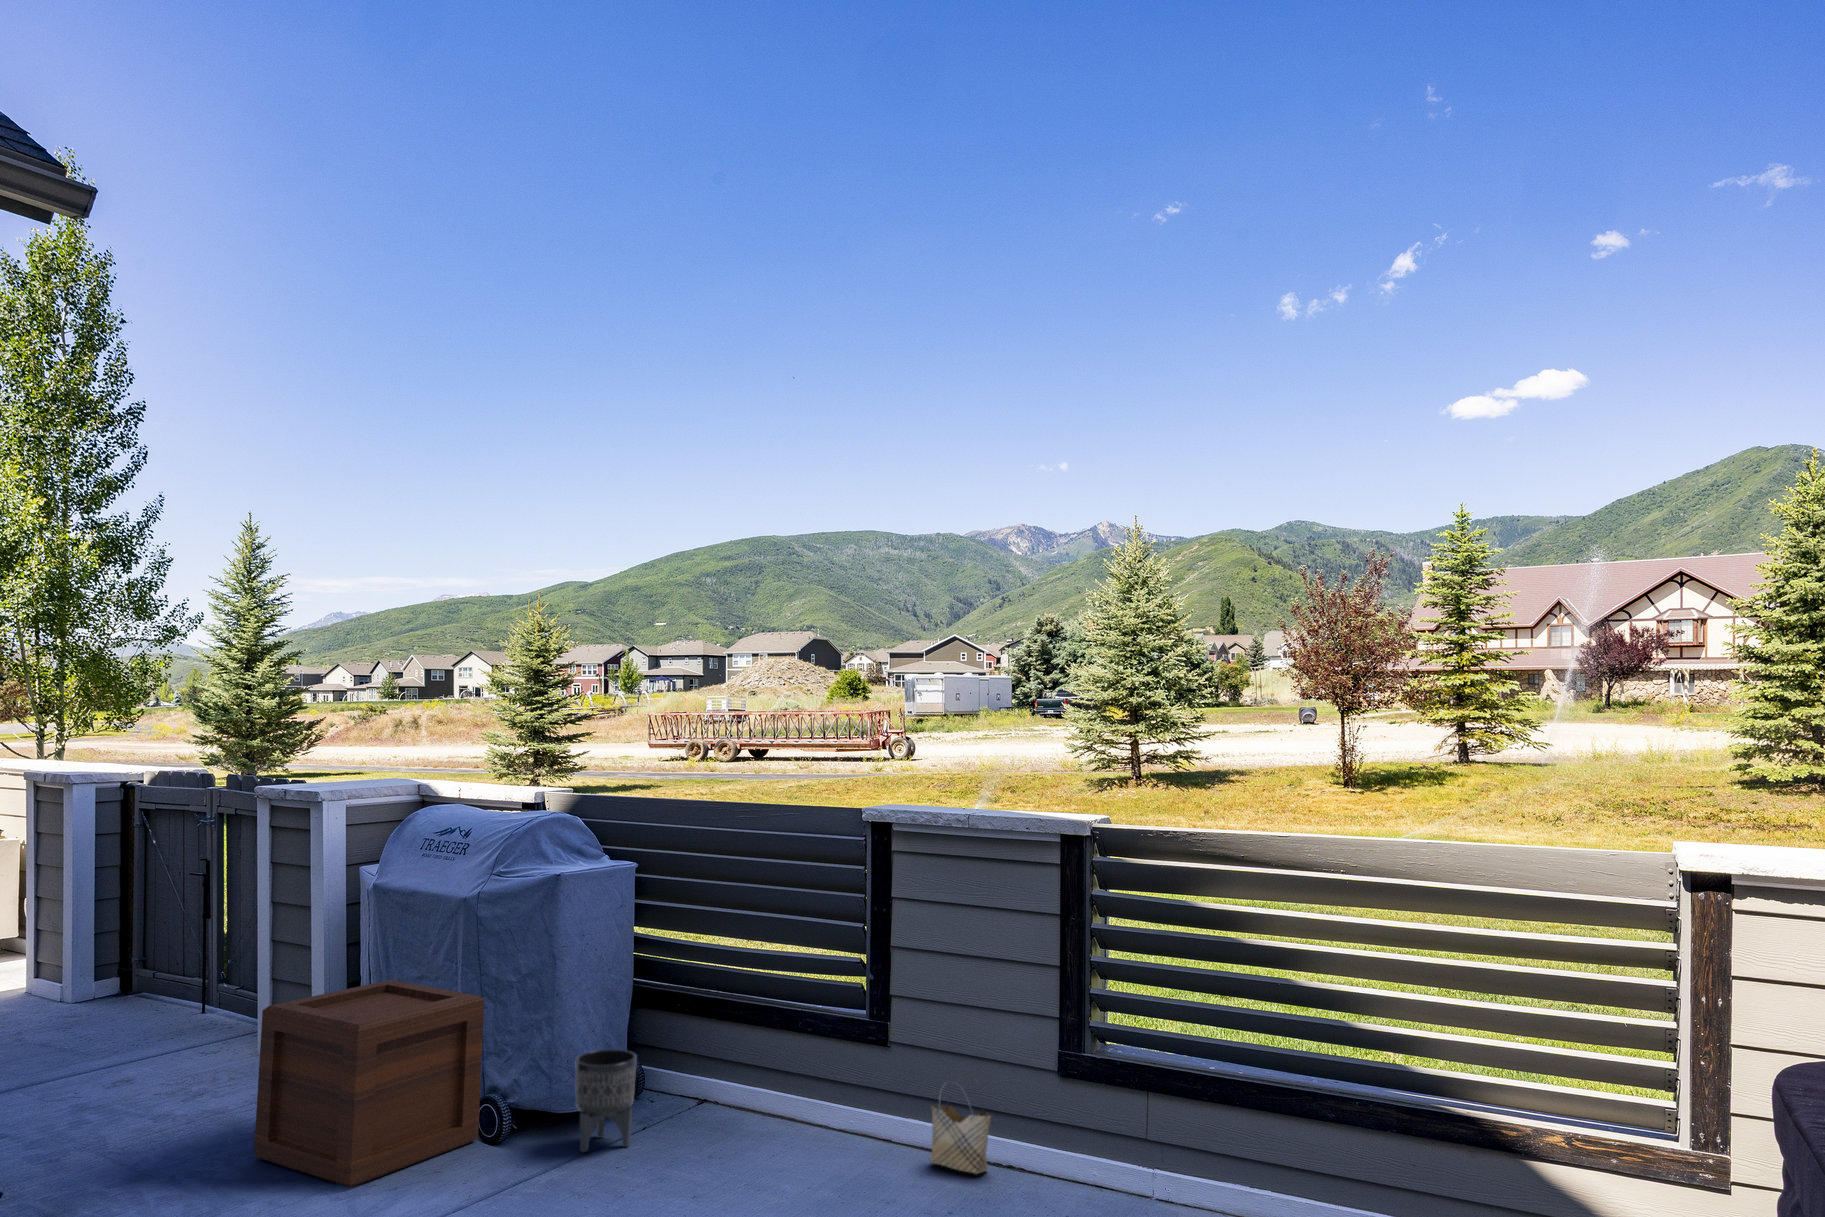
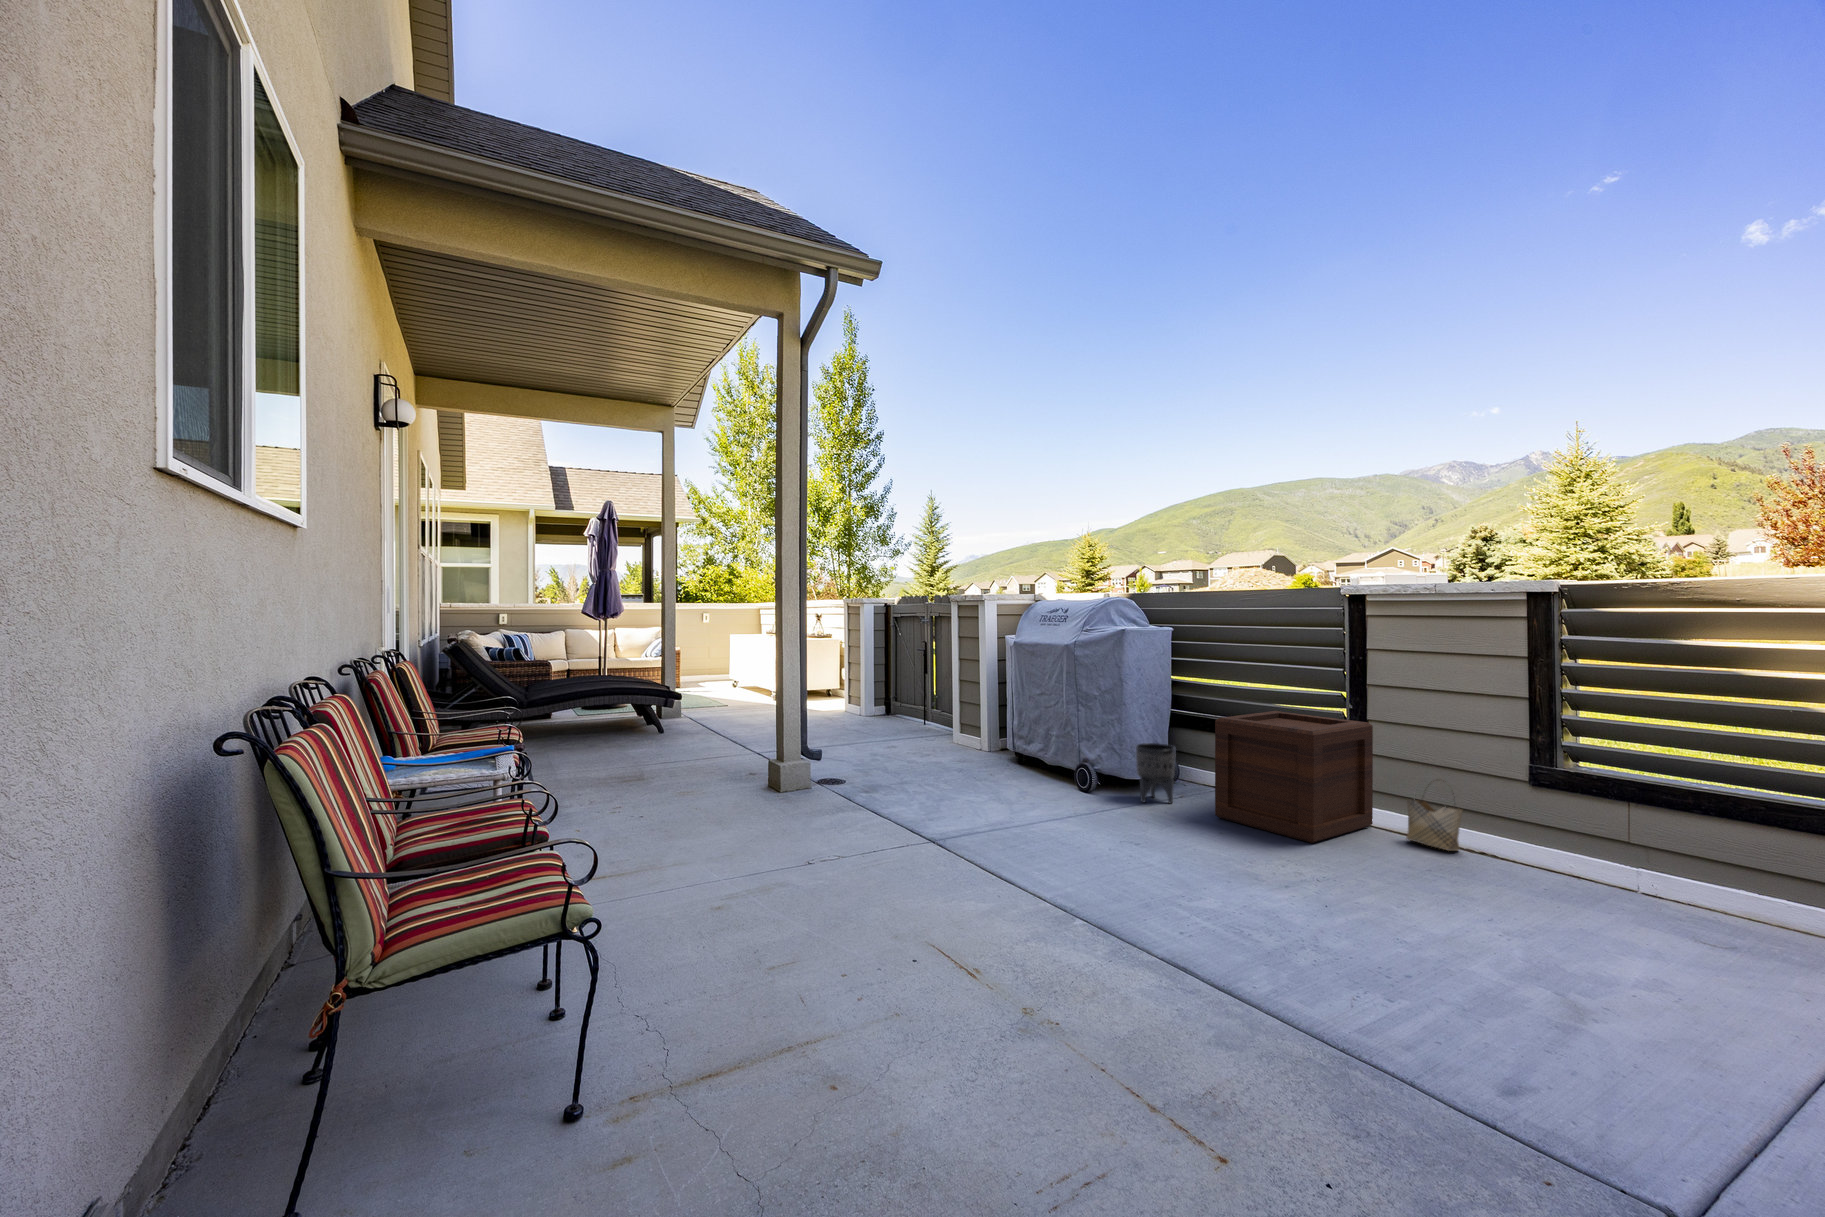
wooden crate: present [254,980,484,1187] -> present [1215,711,1373,843]

